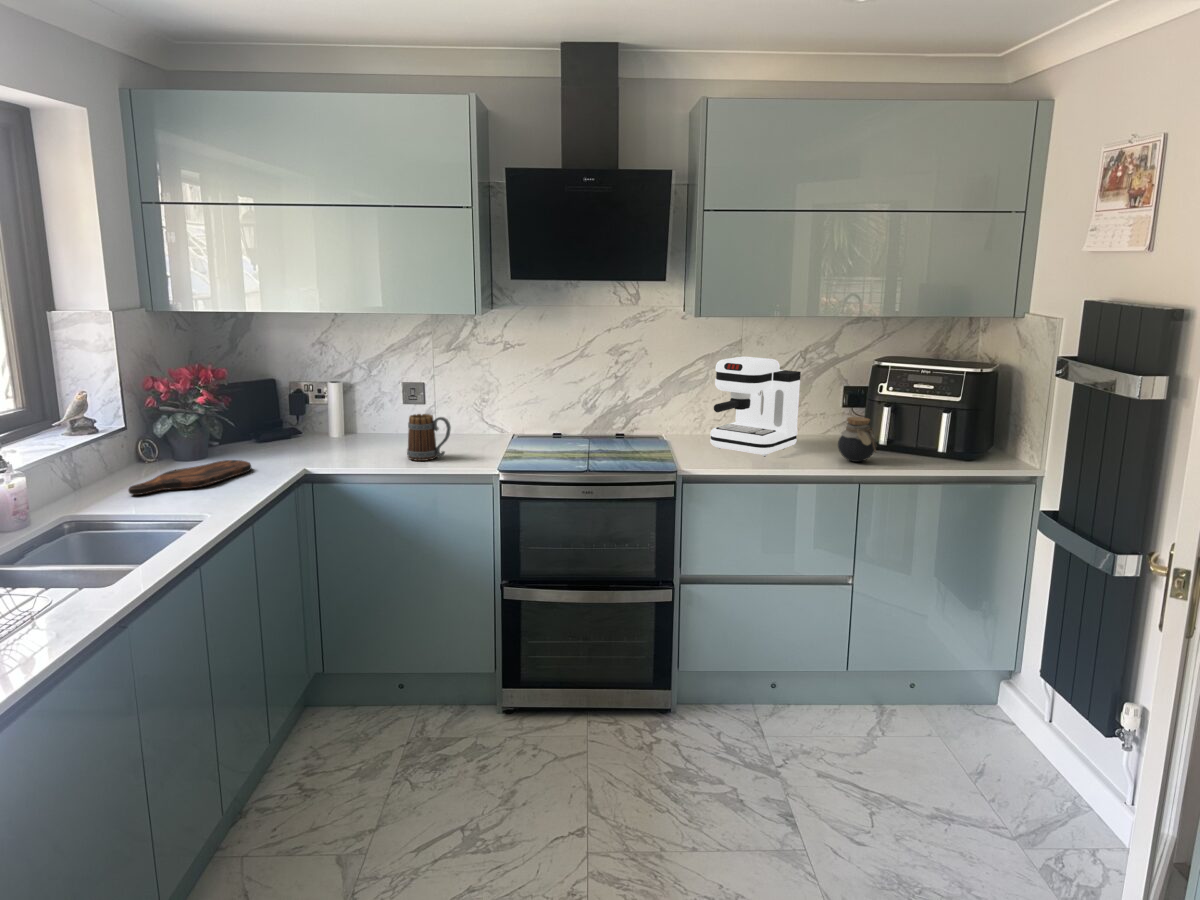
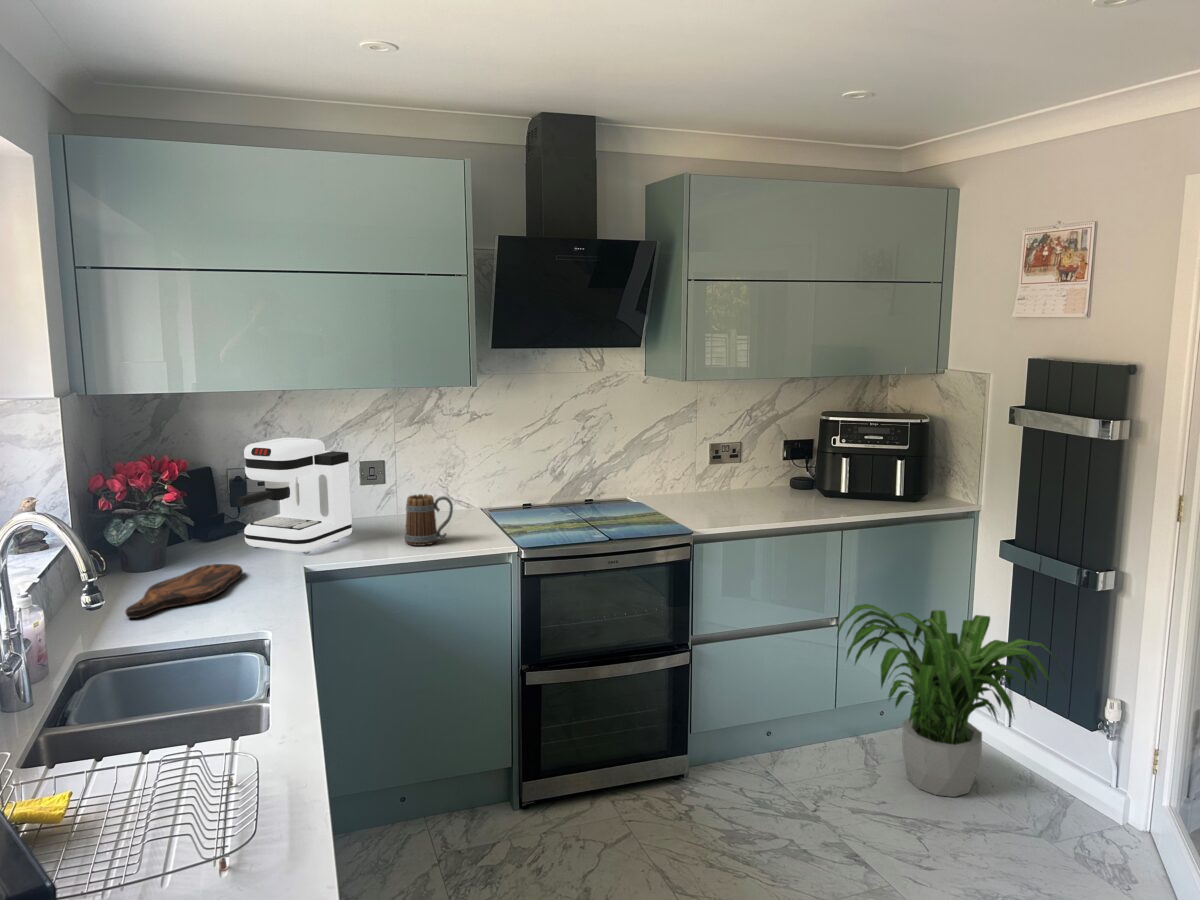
coffee maker: present [710,357,801,456] -> present [236,438,352,553]
jar: present [838,417,877,462] -> none [813,469,852,510]
potted plant: none [843,565,1075,782] -> present [837,604,1065,797]

